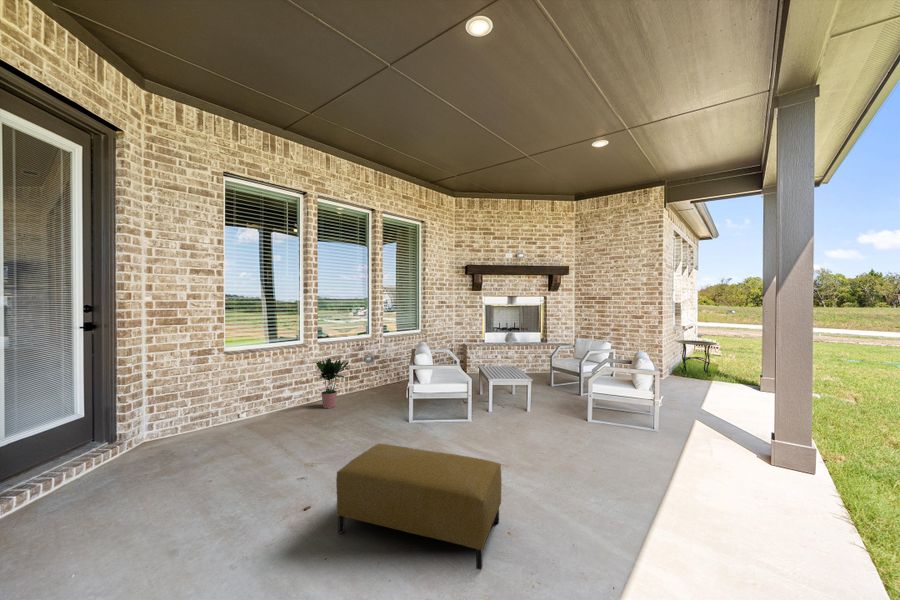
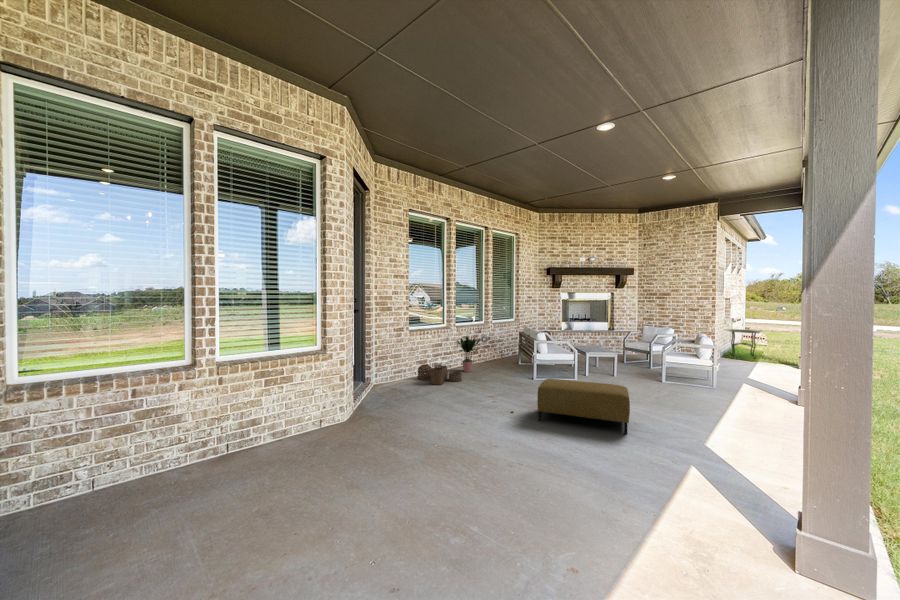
woven basket: none [237,400,303,437] -> present [417,363,462,385]

